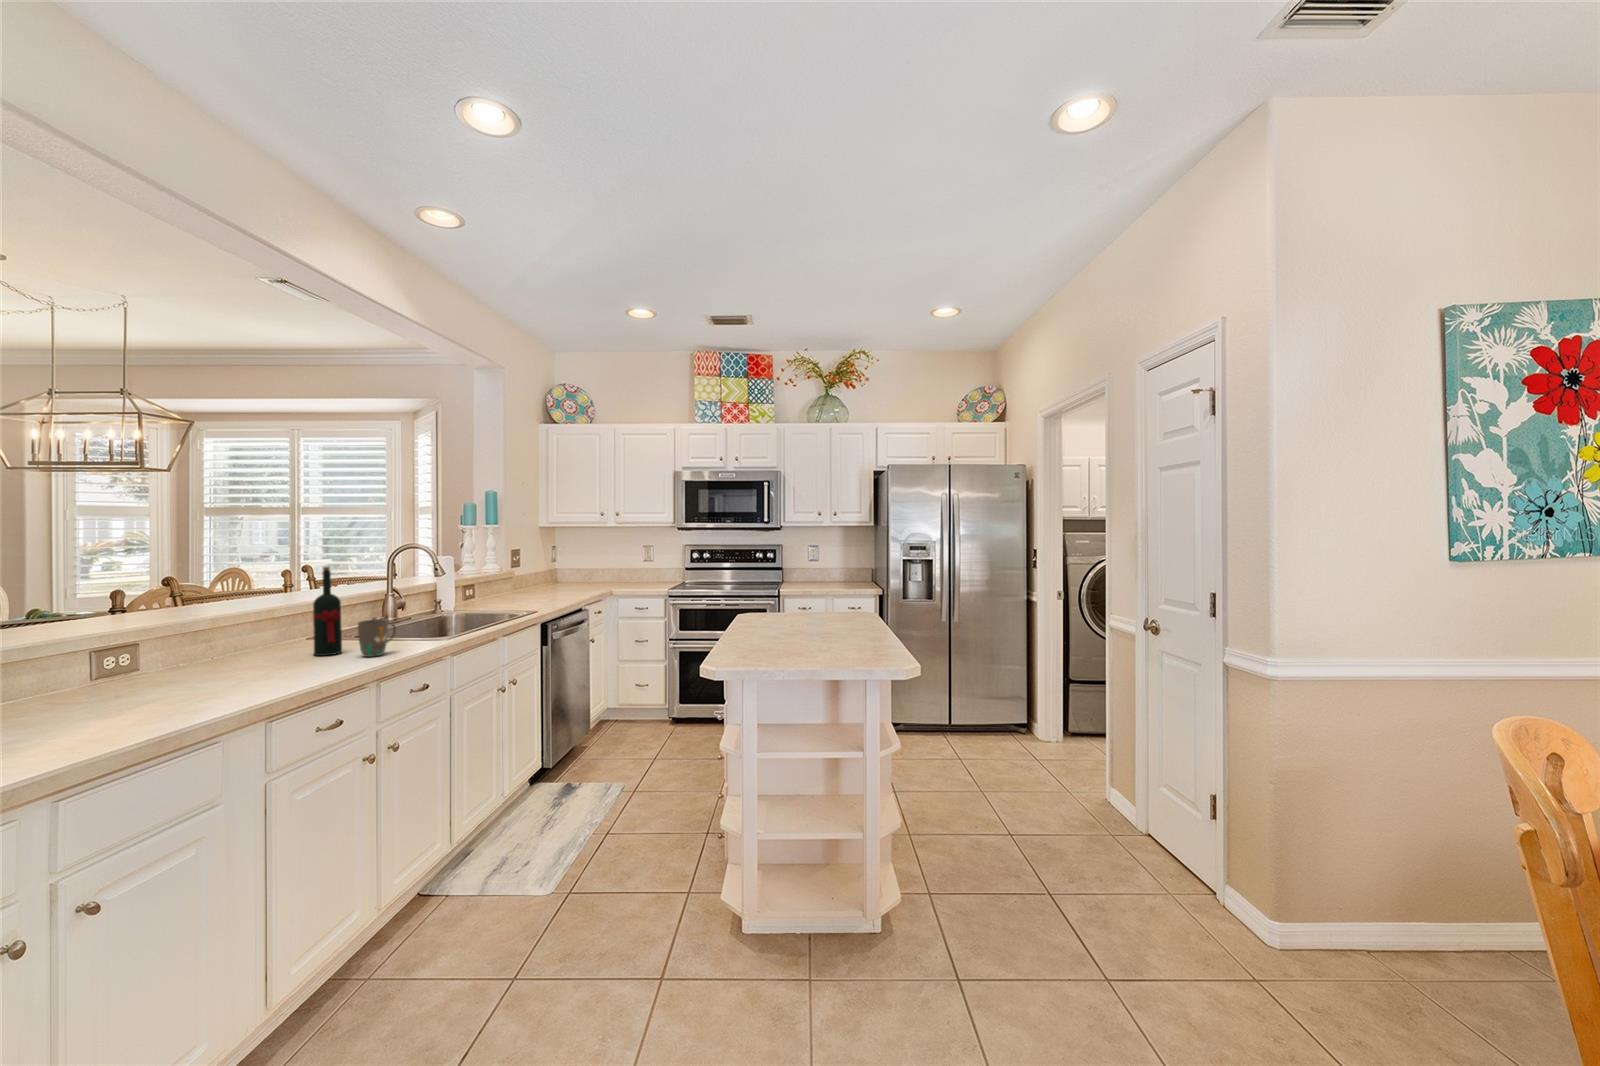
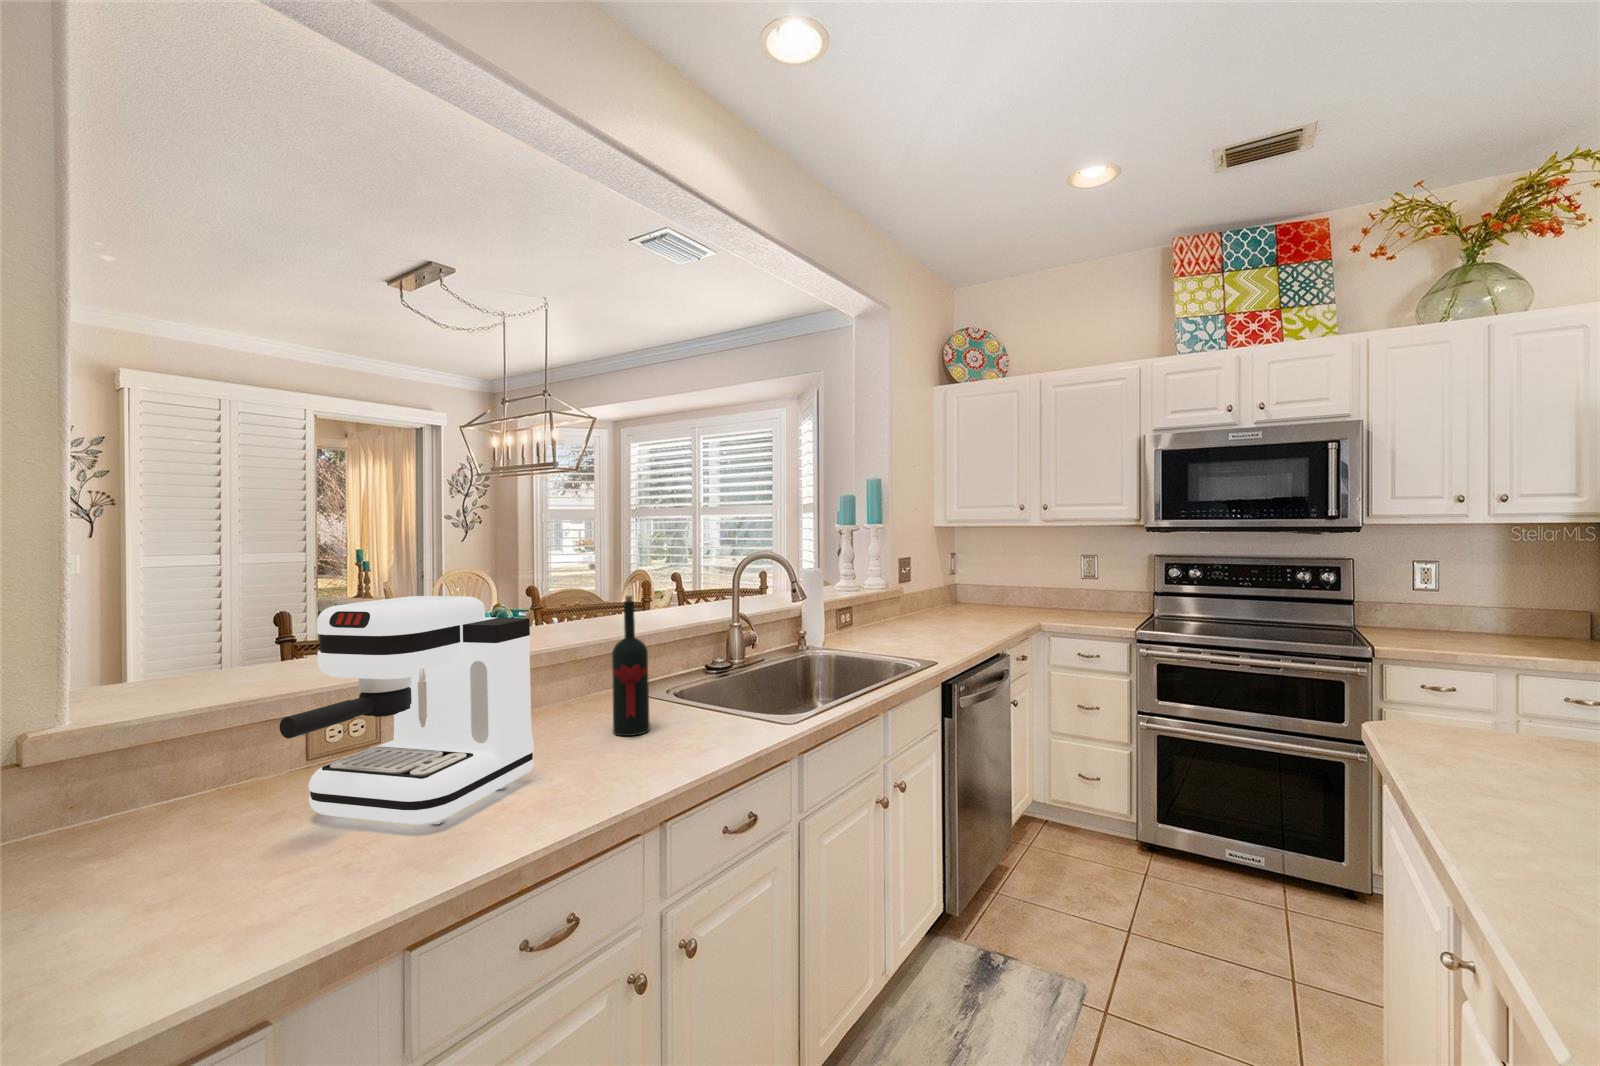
coffee maker: none [116,564,277,699] -> present [280,596,534,824]
mug: present [358,619,396,657] -> none [659,687,714,752]

